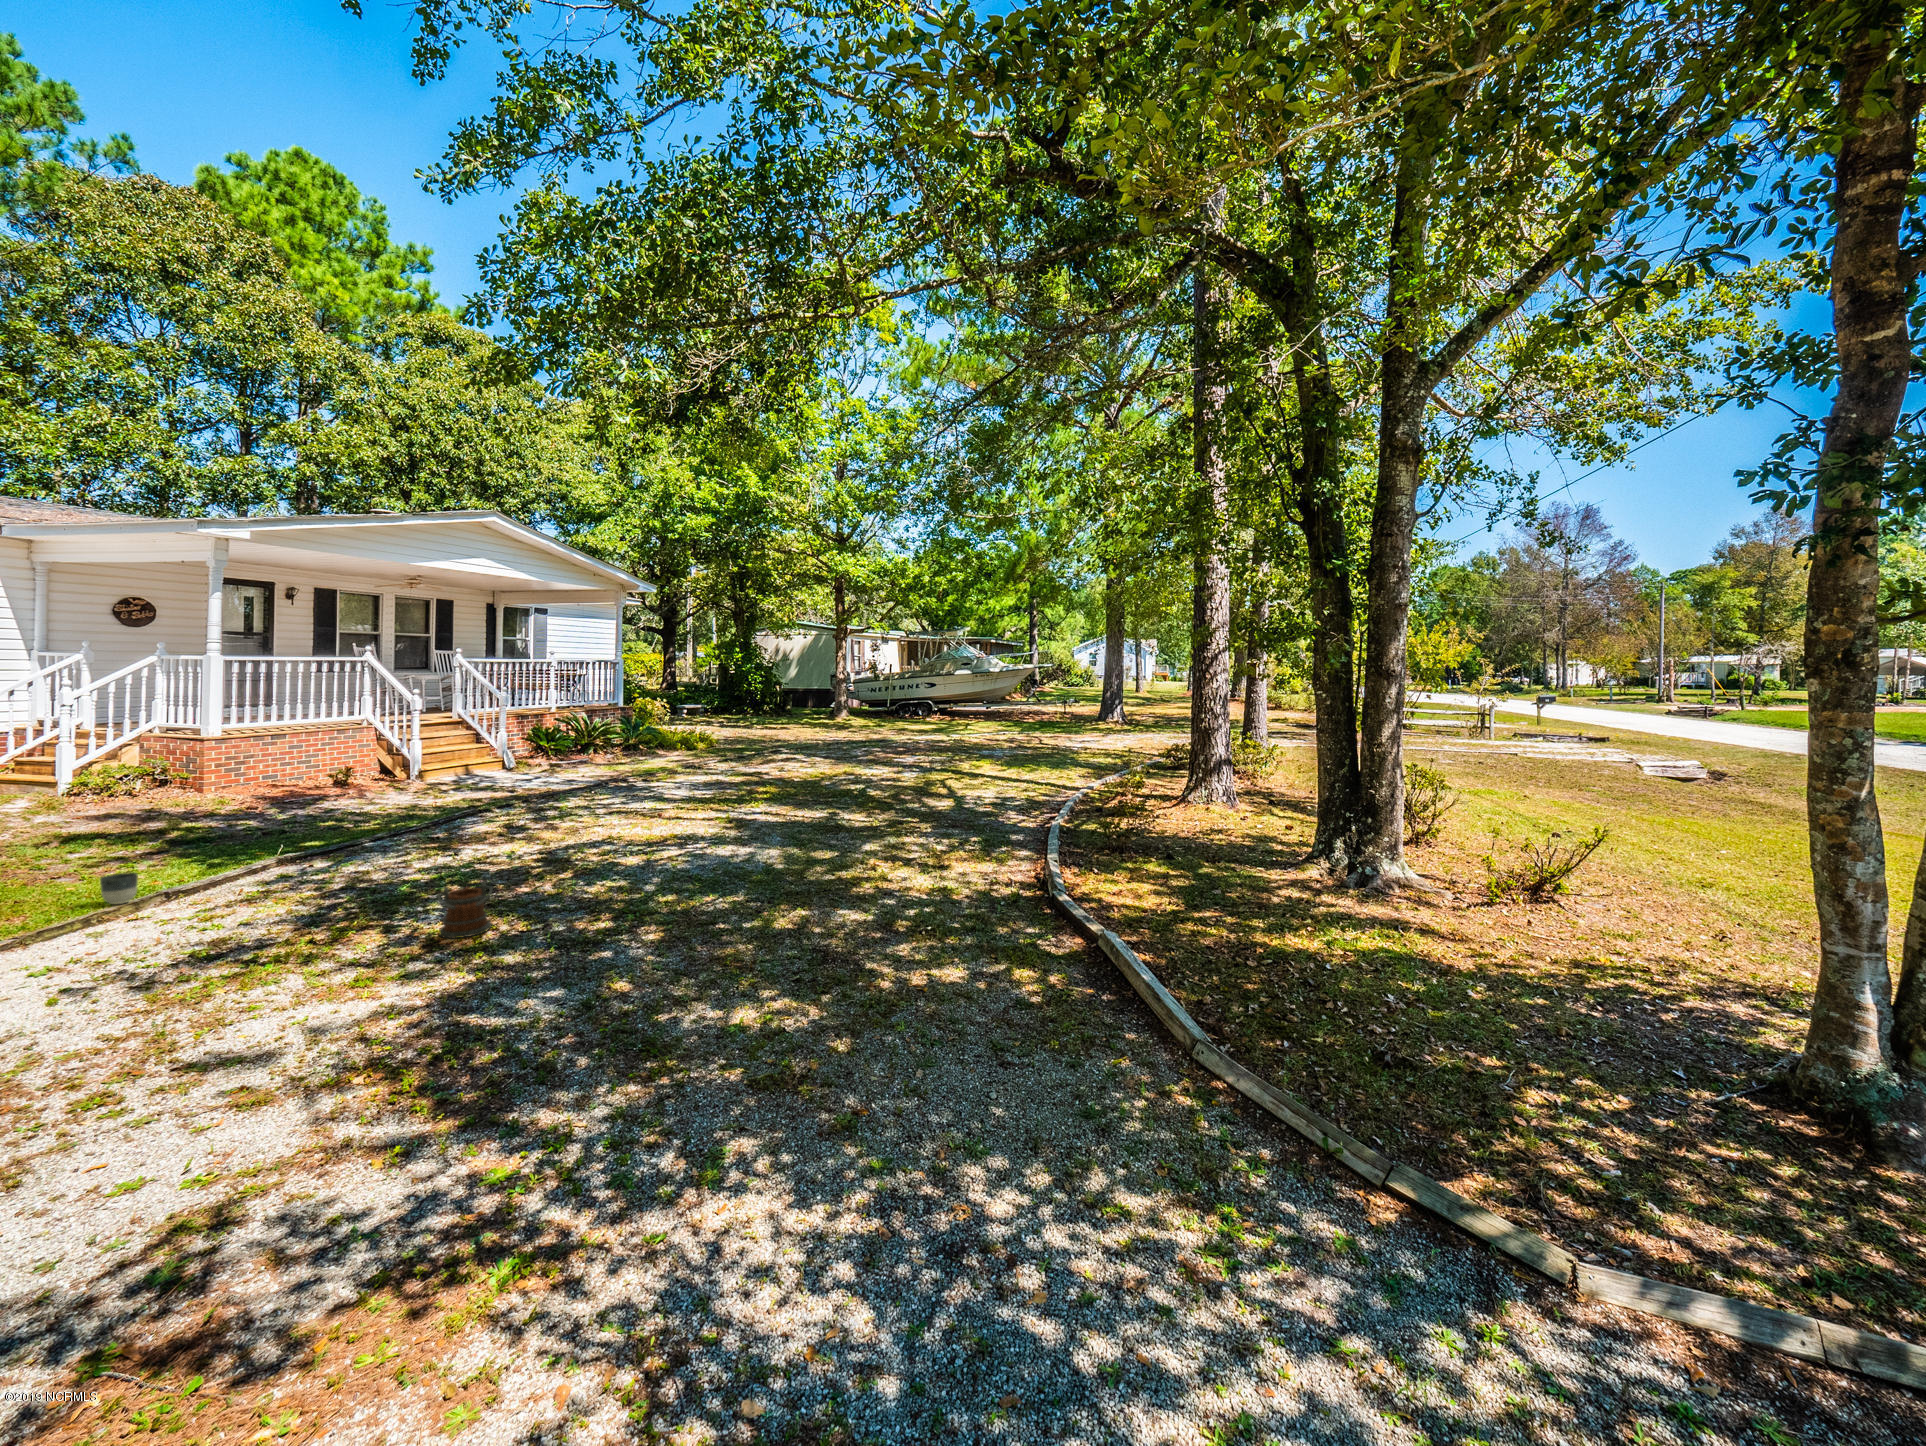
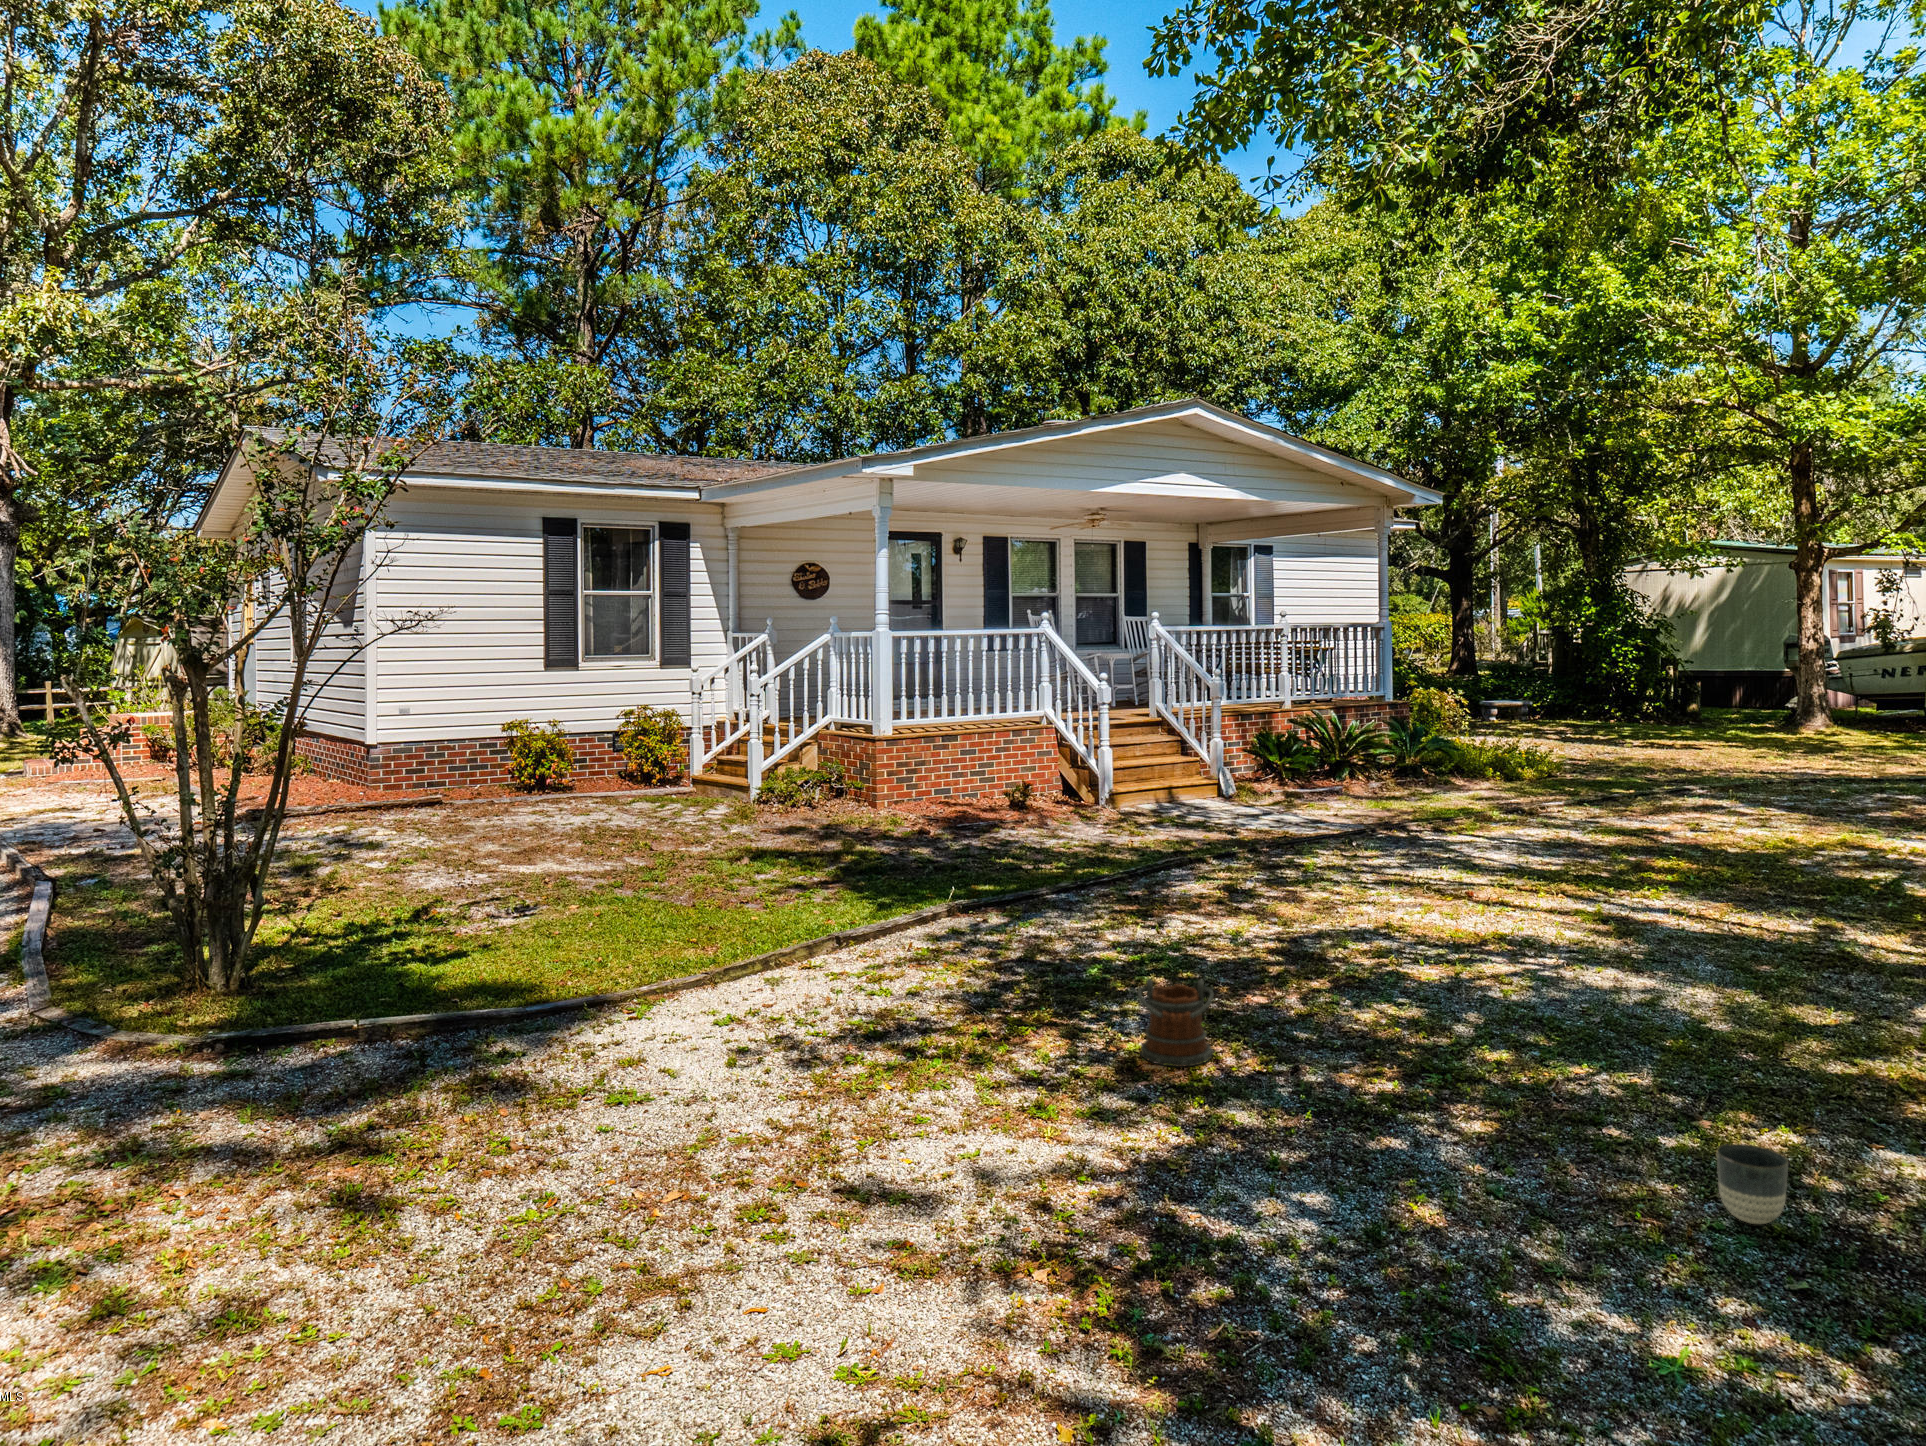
planter: present [100,872,138,904] -> present [1717,1144,1788,1224]

